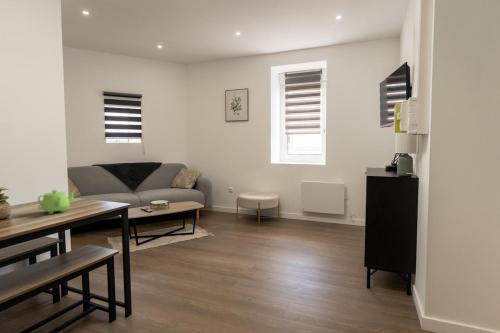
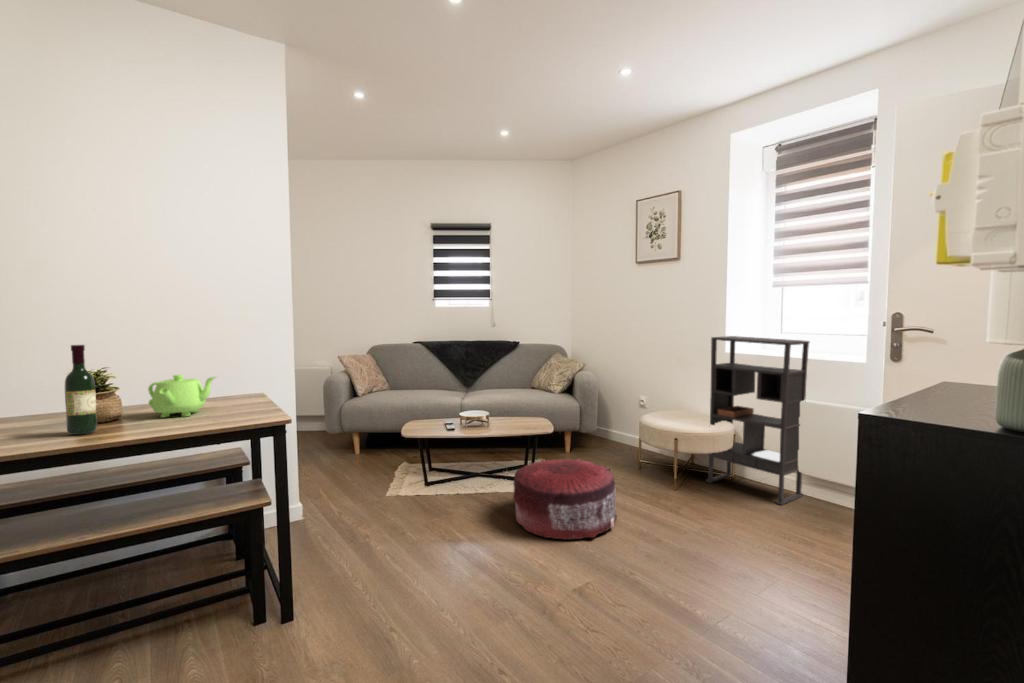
bookshelf: none [268,157,308,227] -> present [706,336,809,505]
wine bottle: none [18,176,35,226] -> present [65,345,97,435]
pouf: none [197,217,246,254] -> present [513,459,617,539]

